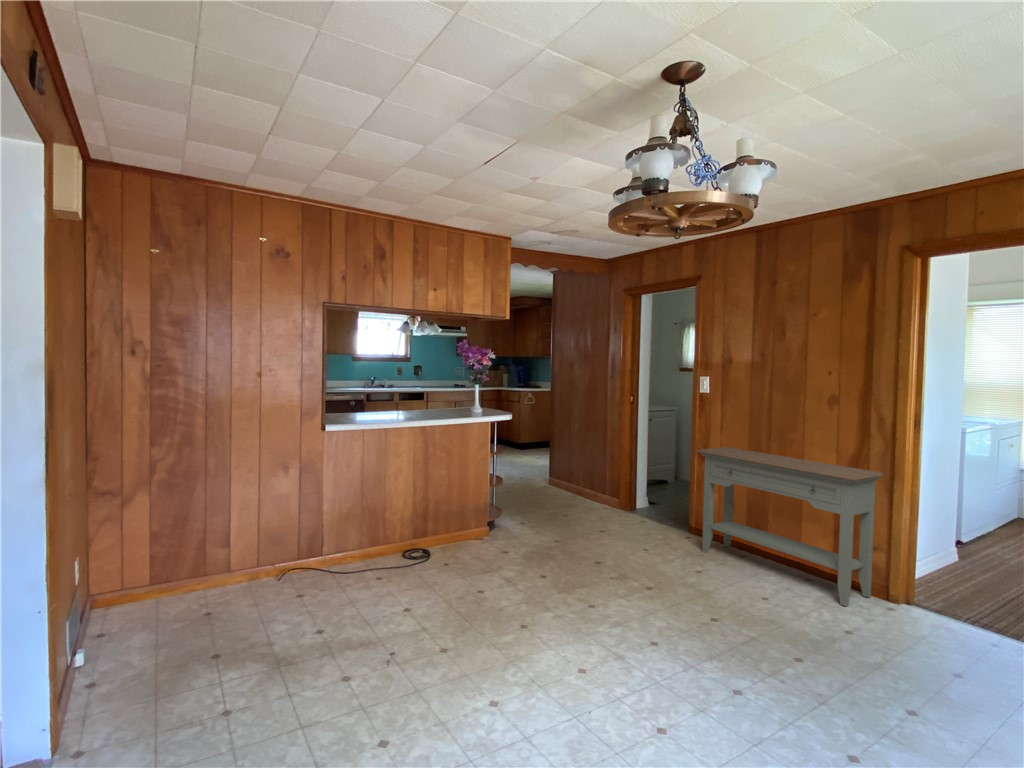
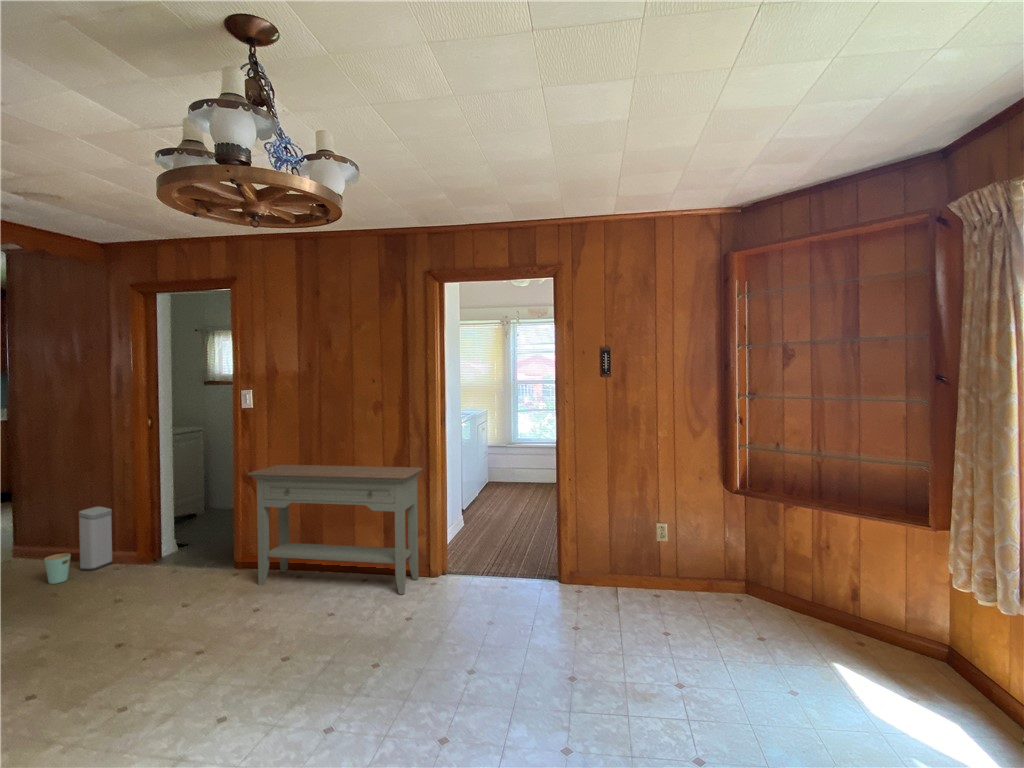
trash can: none [564,460,605,509] -> present [44,507,112,584]

